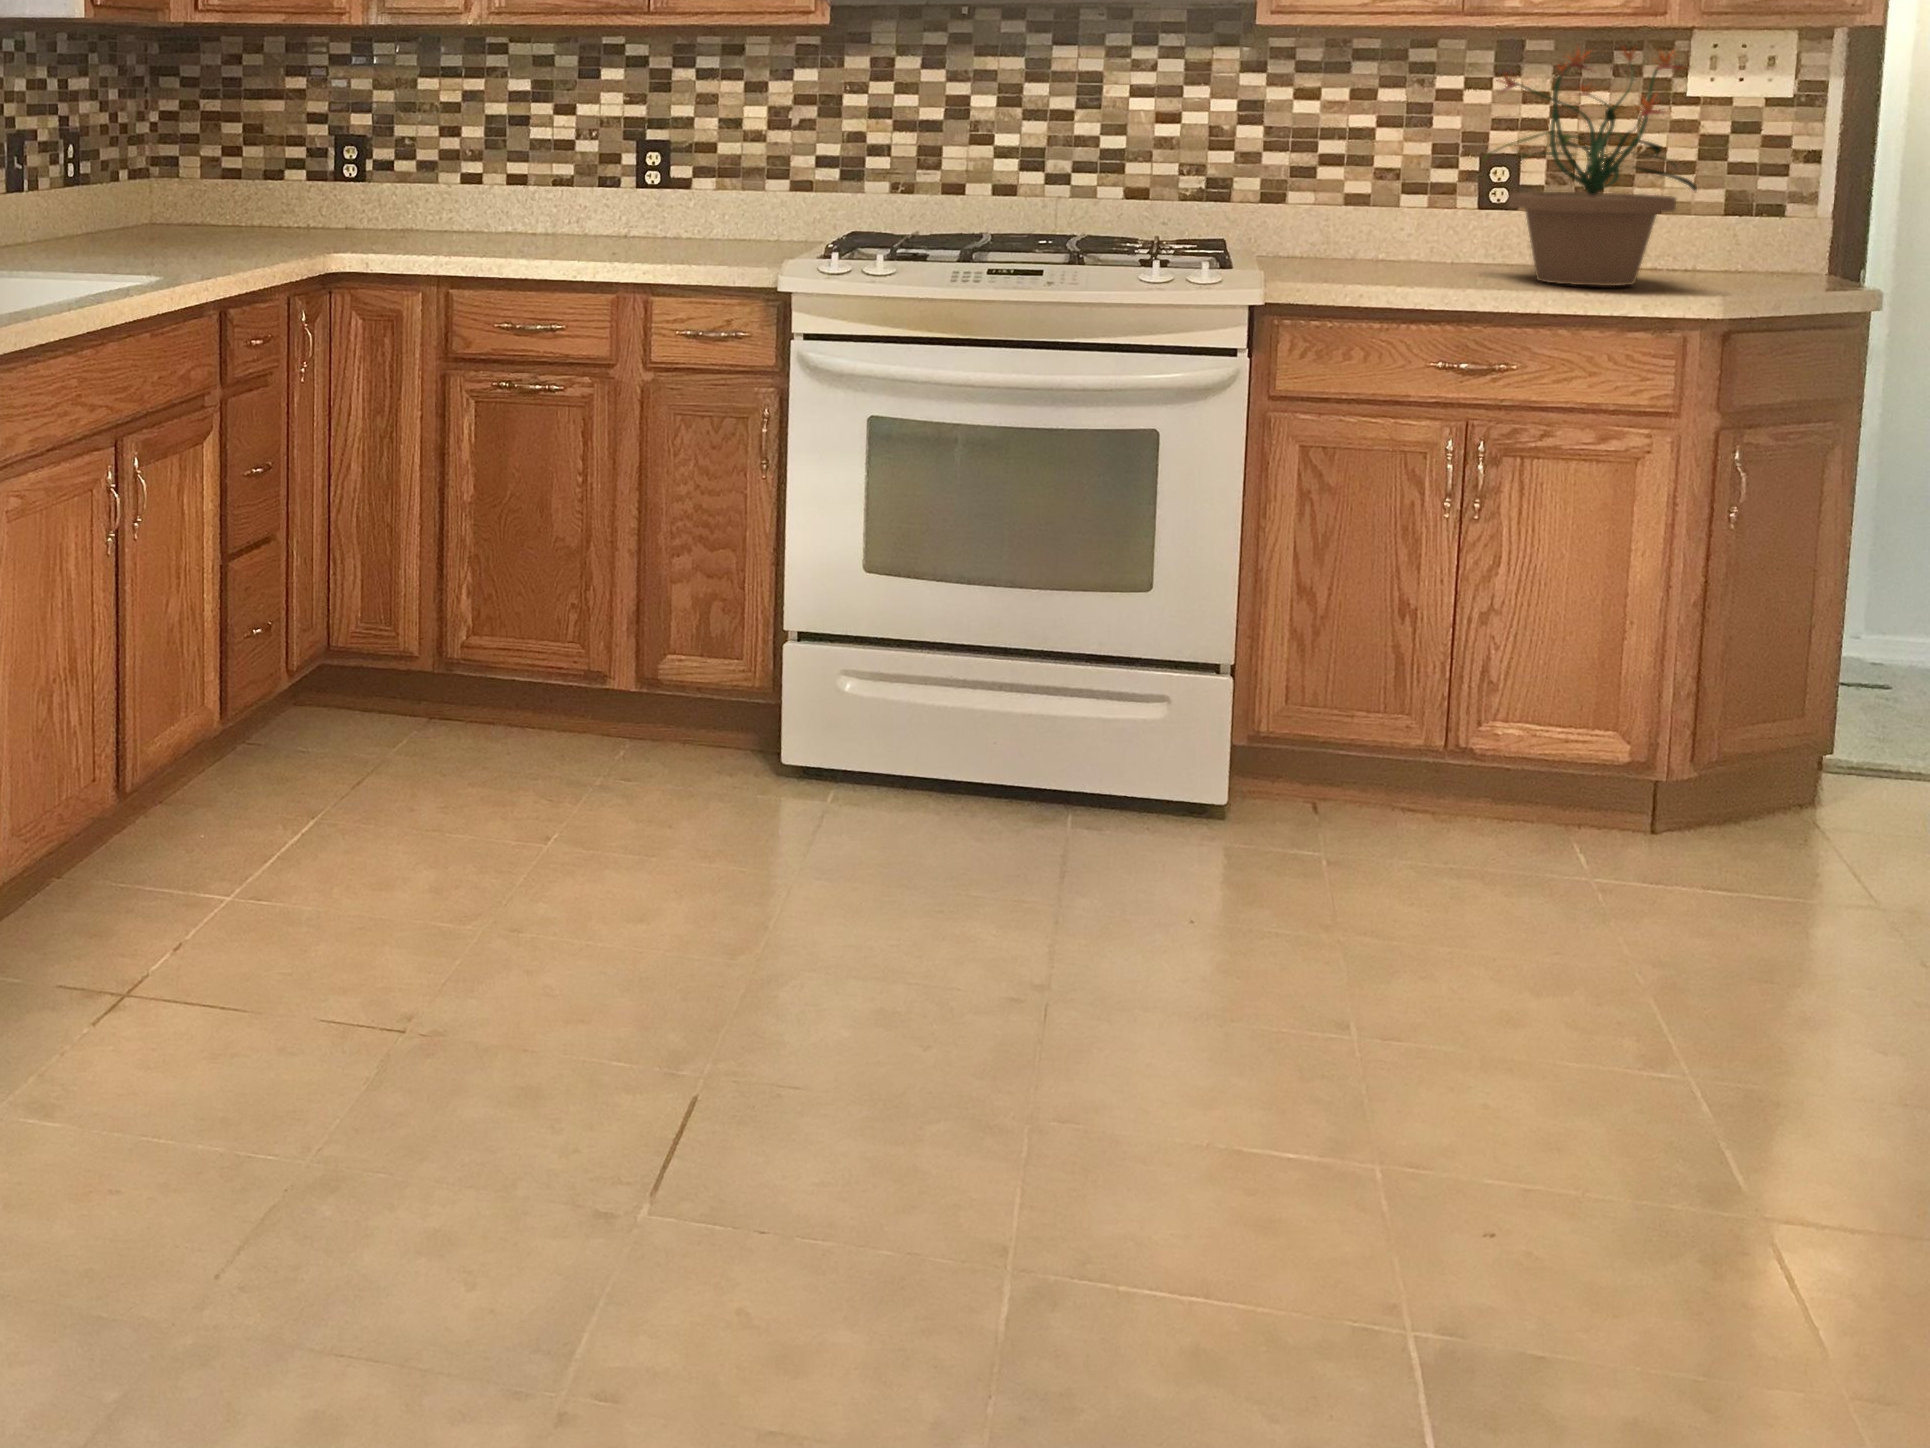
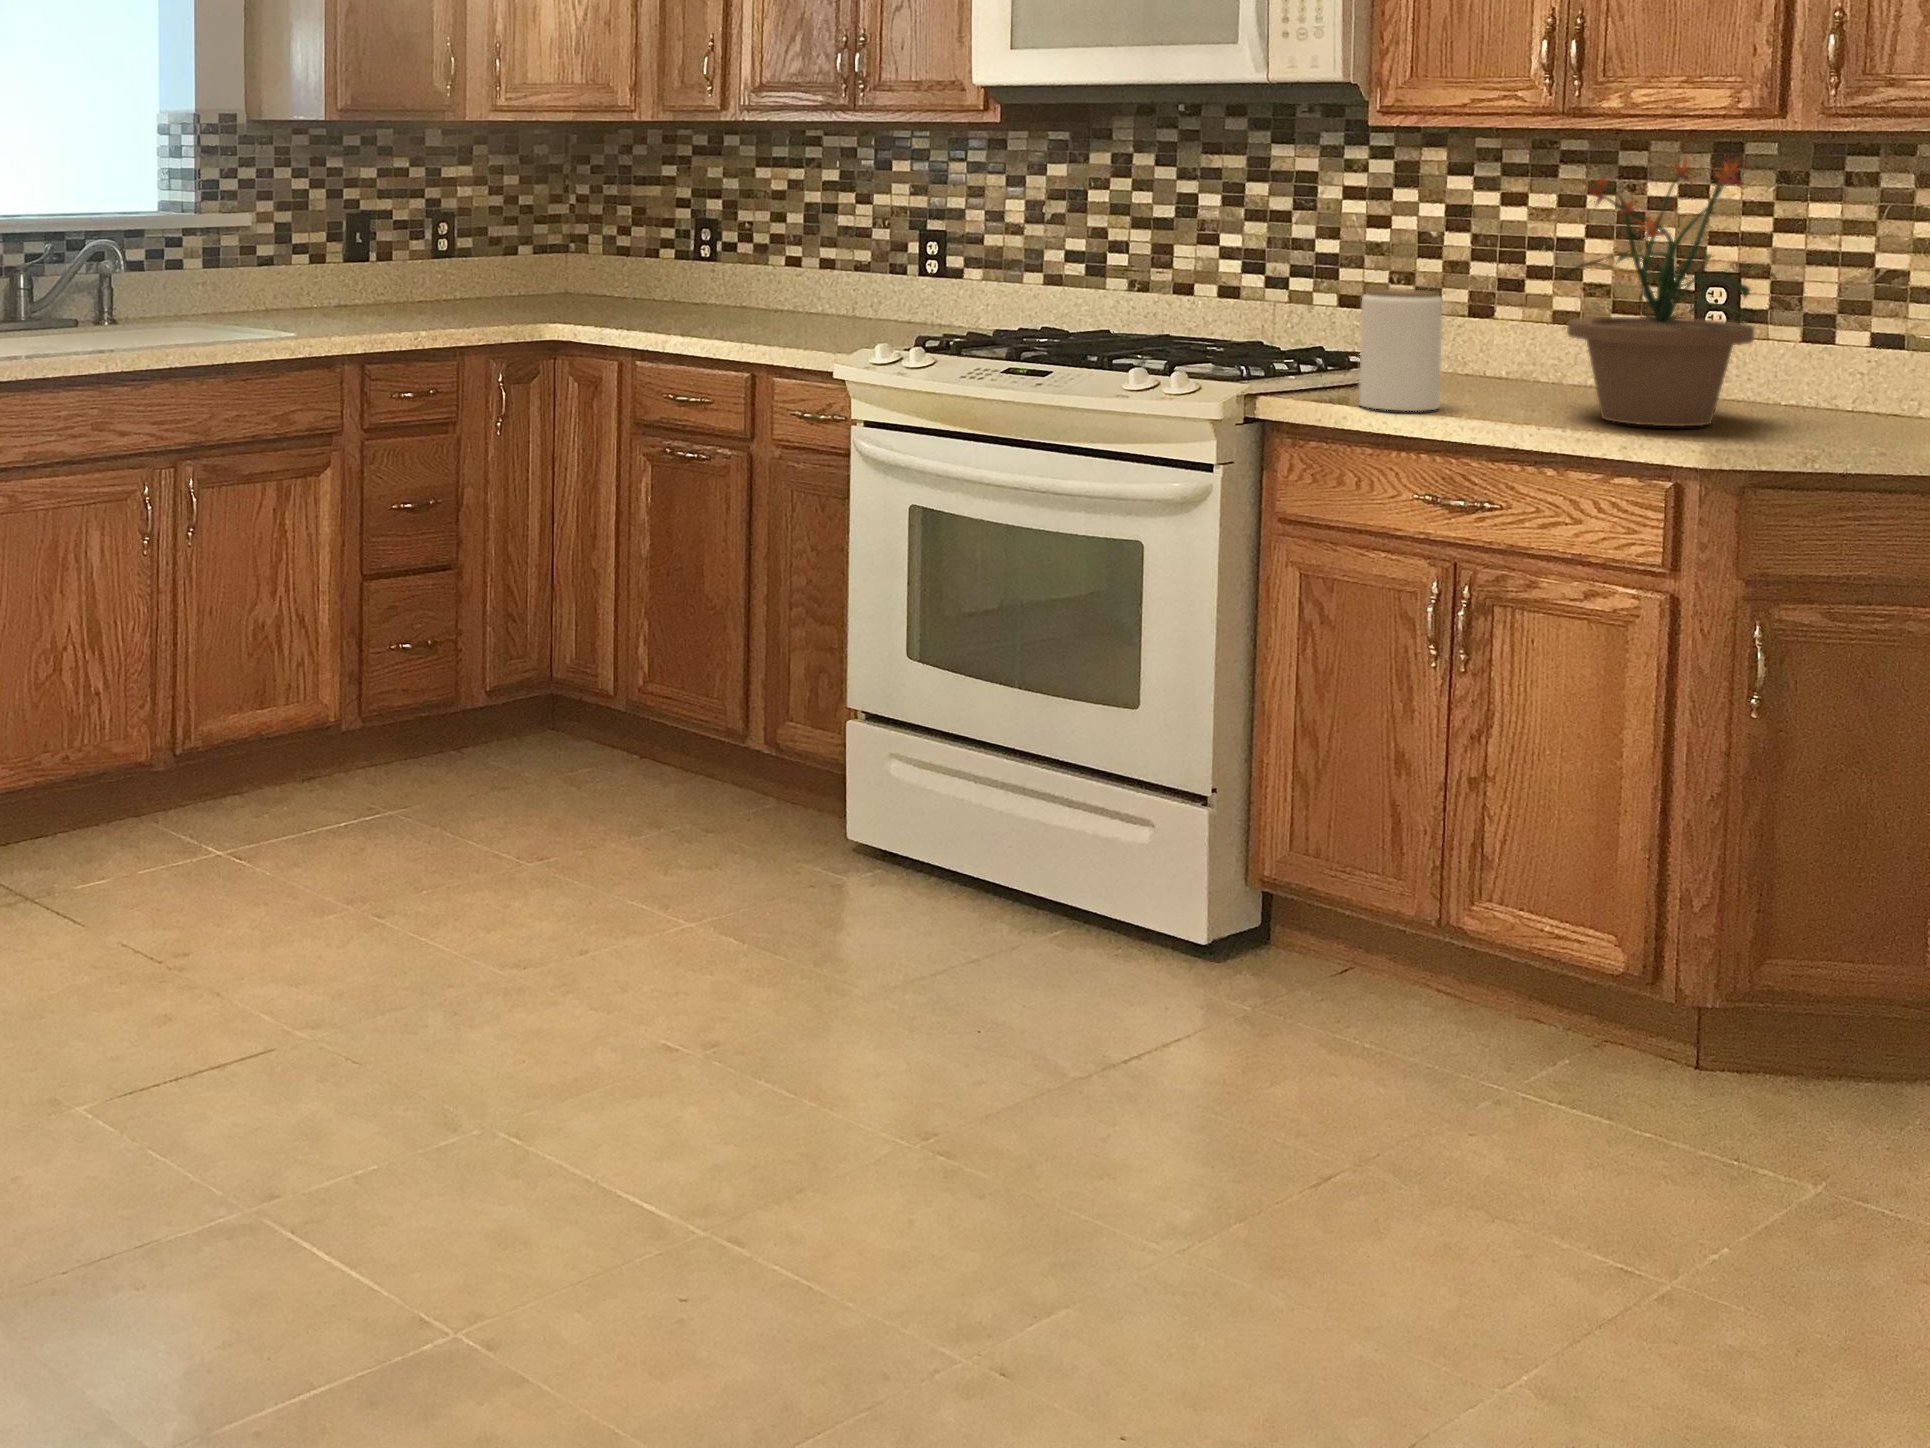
jar: none [1345,173,1427,285] -> present [1359,289,1442,411]

